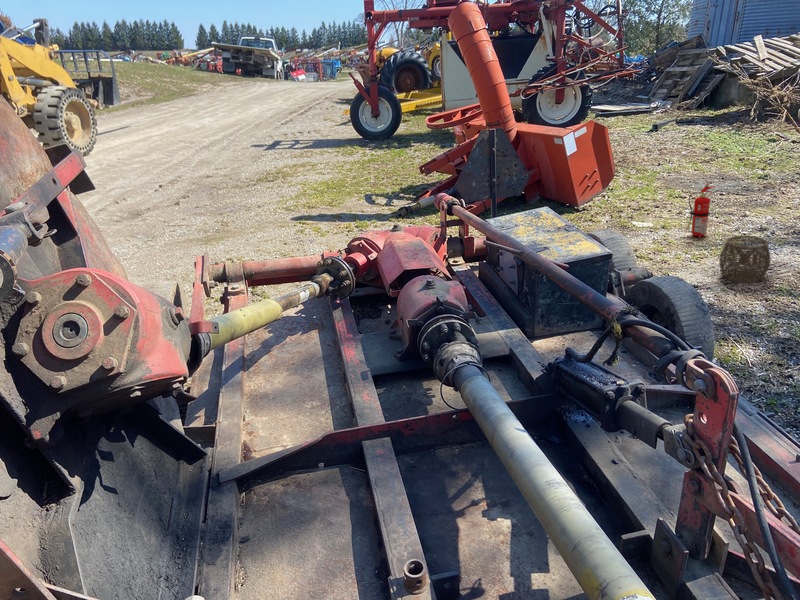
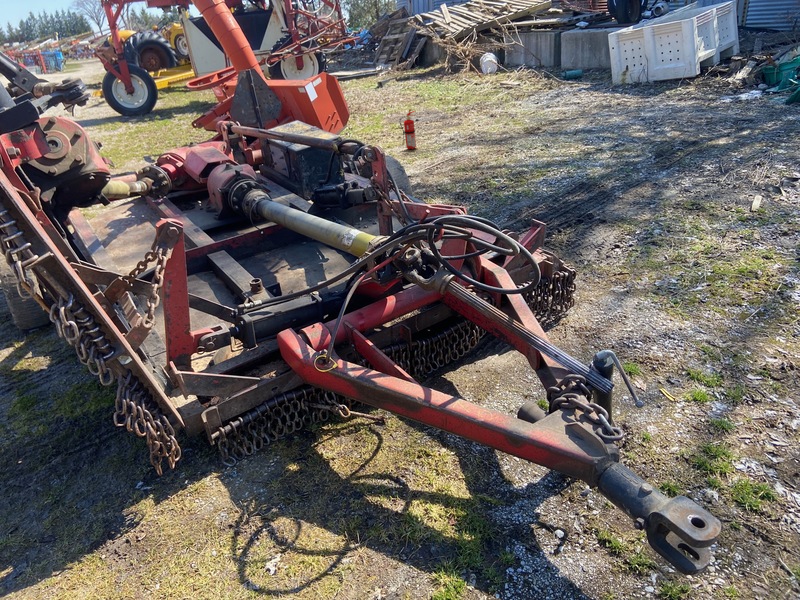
woven basket: present [719,235,771,283] -> none [422,138,453,170]

